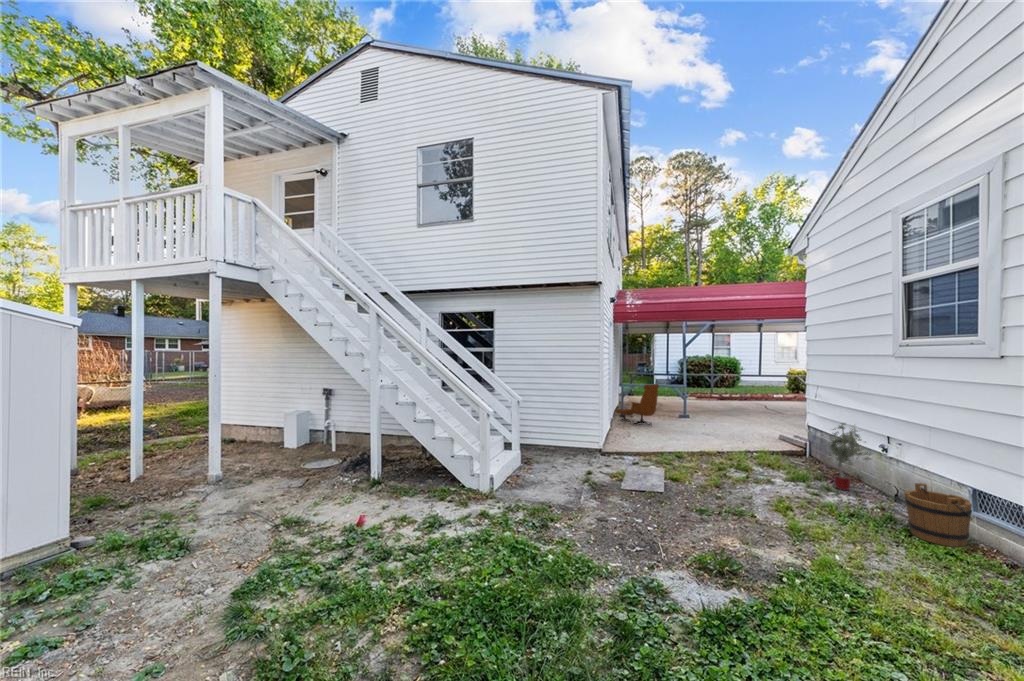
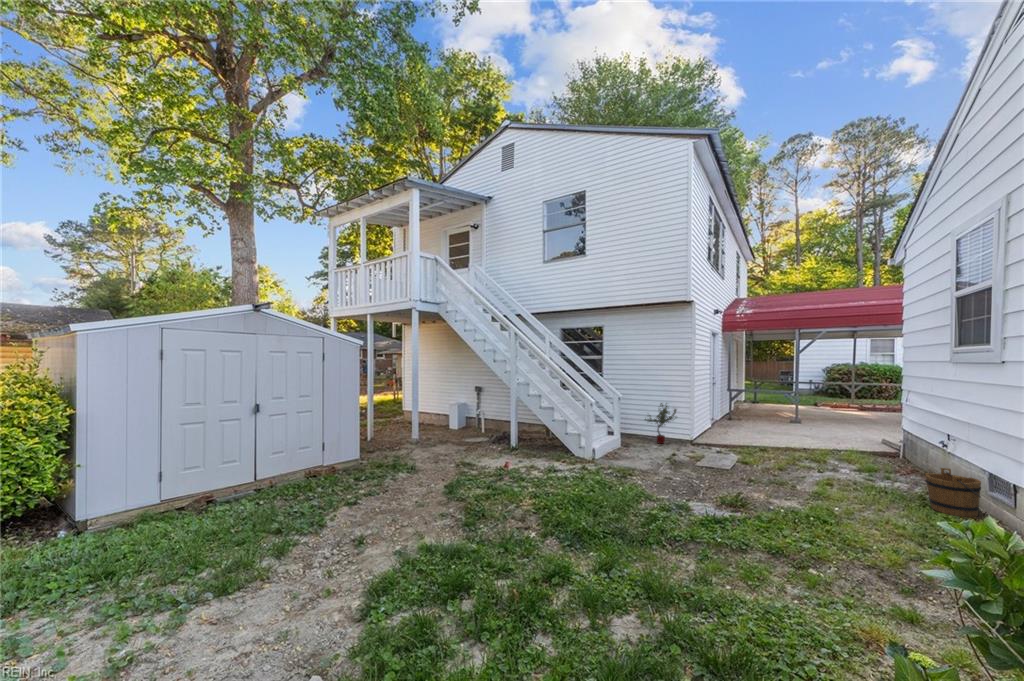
lounge chair: present [616,384,659,425] -> none [724,389,764,428]
potted tree: present [830,423,873,491] -> present [645,403,676,444]

